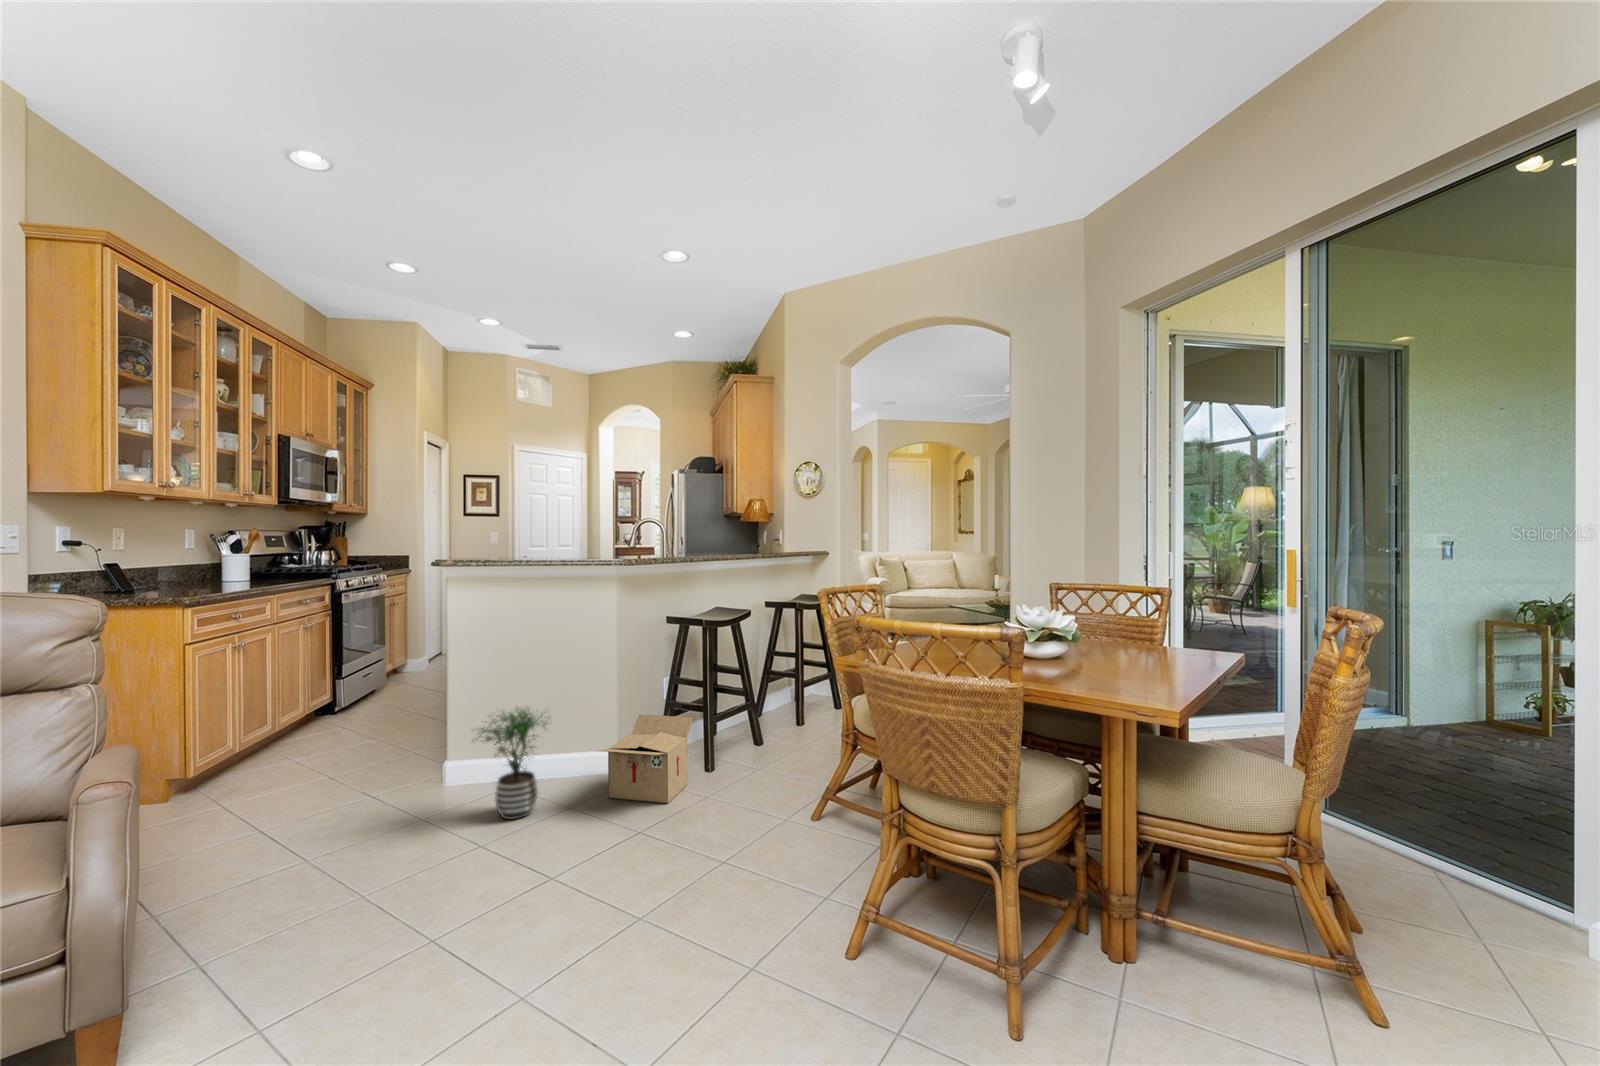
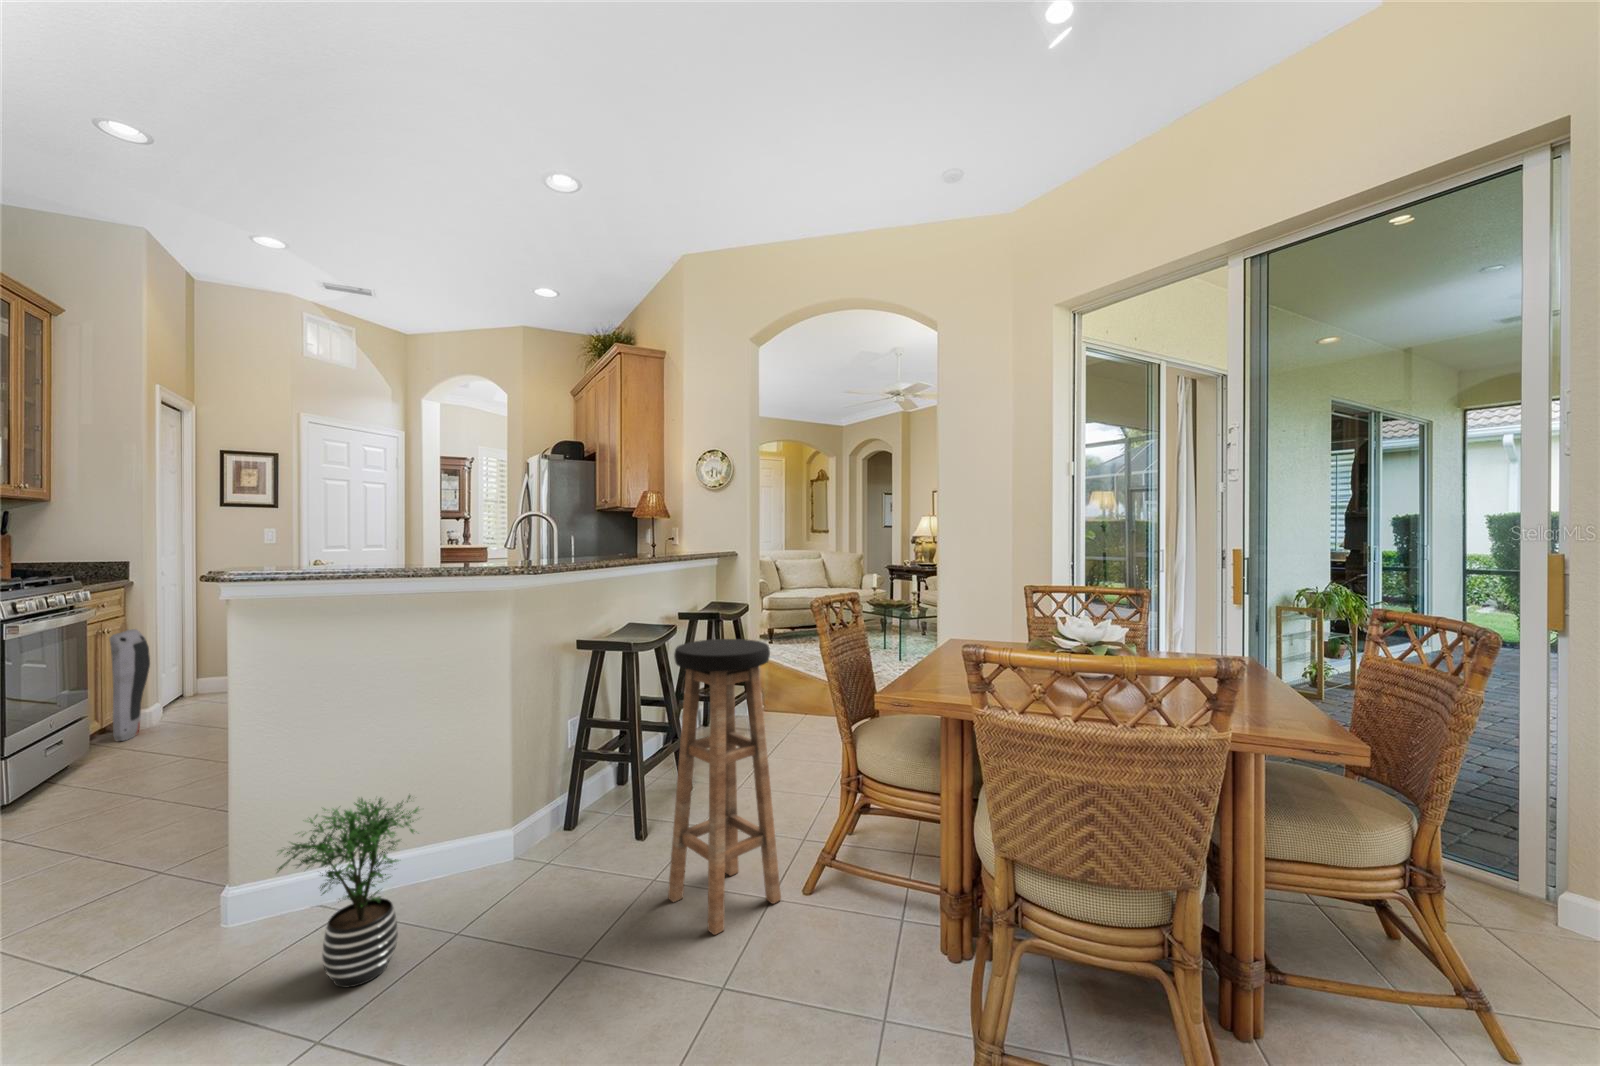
air purifier: none [397,603,420,680] -> present [109,629,150,741]
bar stool: none [711,618,789,826] -> present [668,639,781,935]
cardboard box: present [597,714,693,803] -> none [496,777,626,914]

